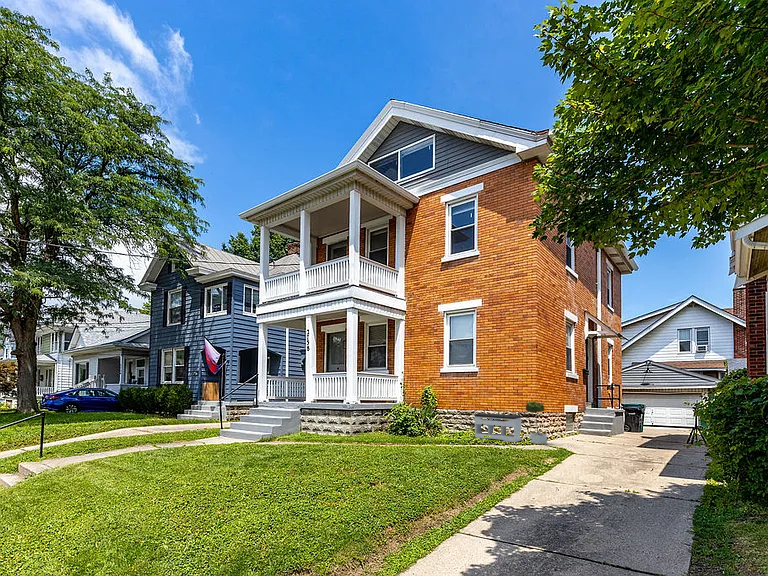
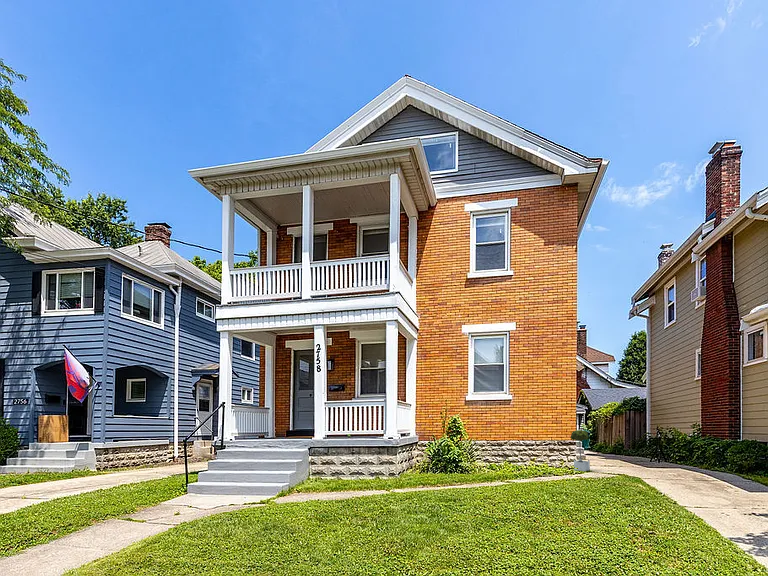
bench: present [474,413,522,442] -> none [520,443,566,471]

